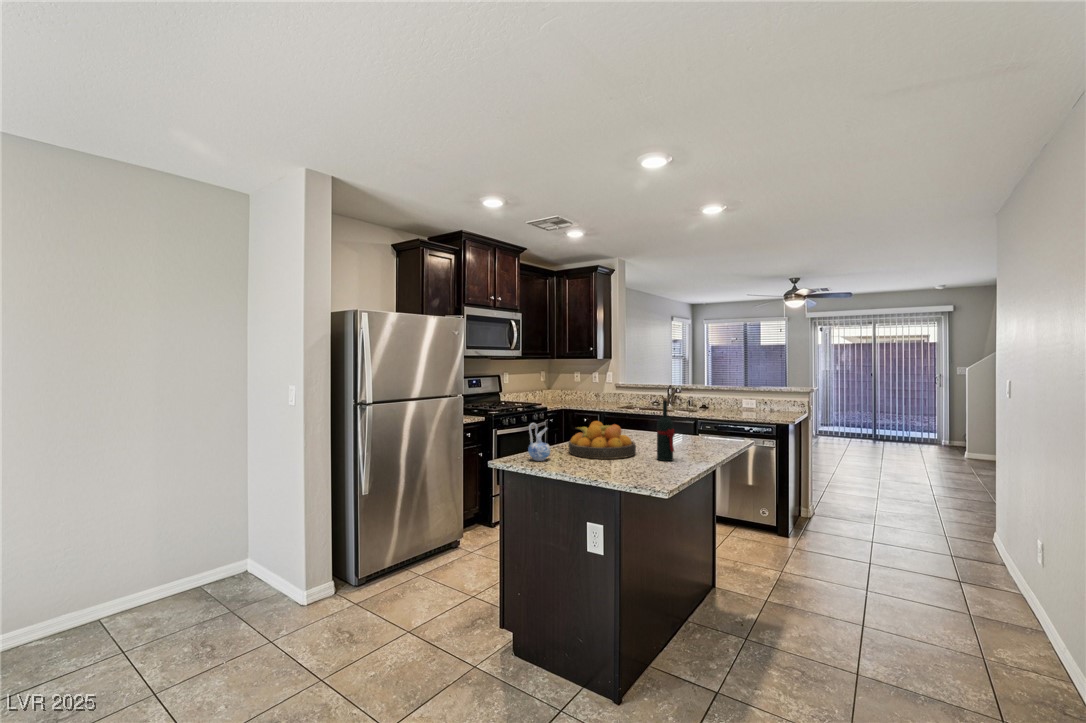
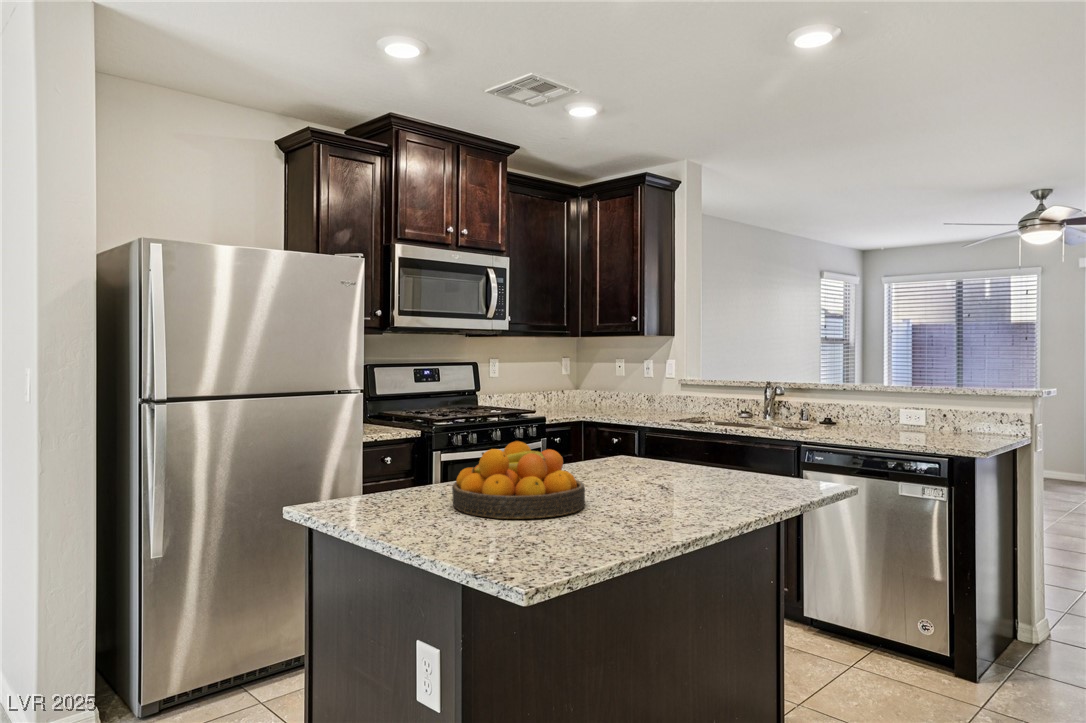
wine bottle: present [657,398,675,461] -> none [609,397,642,529]
ceramic pitcher: present [528,423,550,461] -> none [351,442,397,517]

